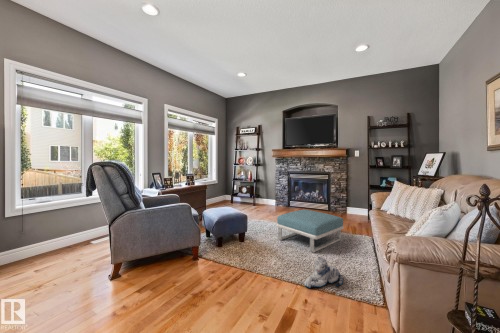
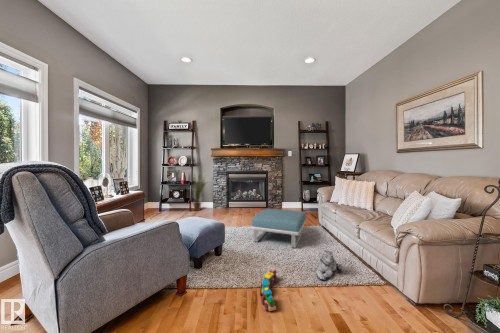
house plant: none [250,168,270,206] -> present [193,174,205,211]
toy train: none [227,263,264,296] -> present [260,269,278,311]

